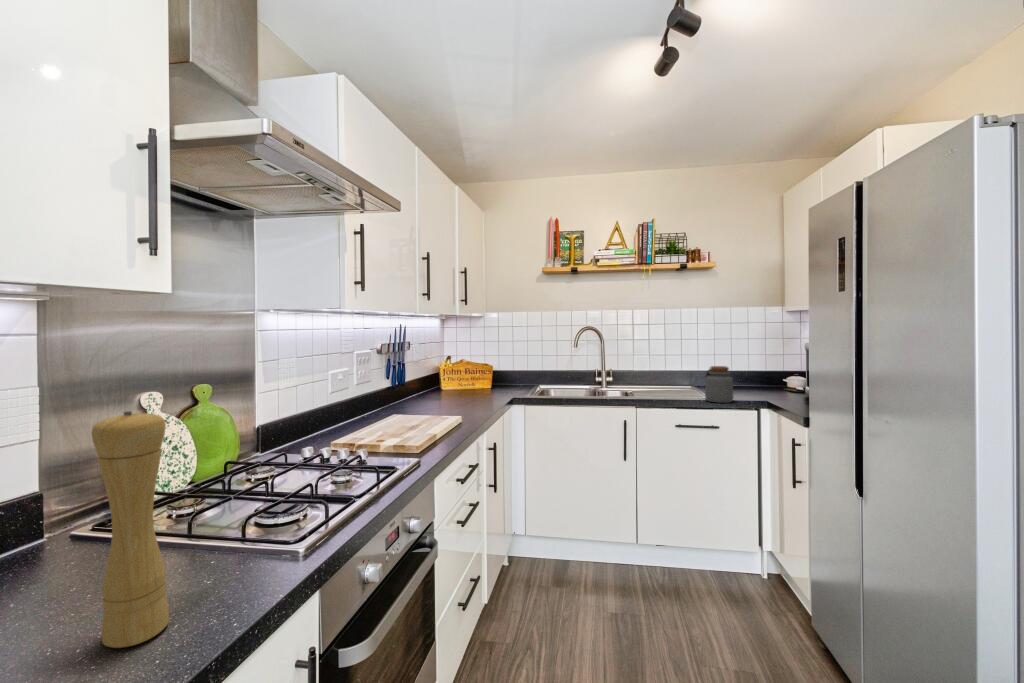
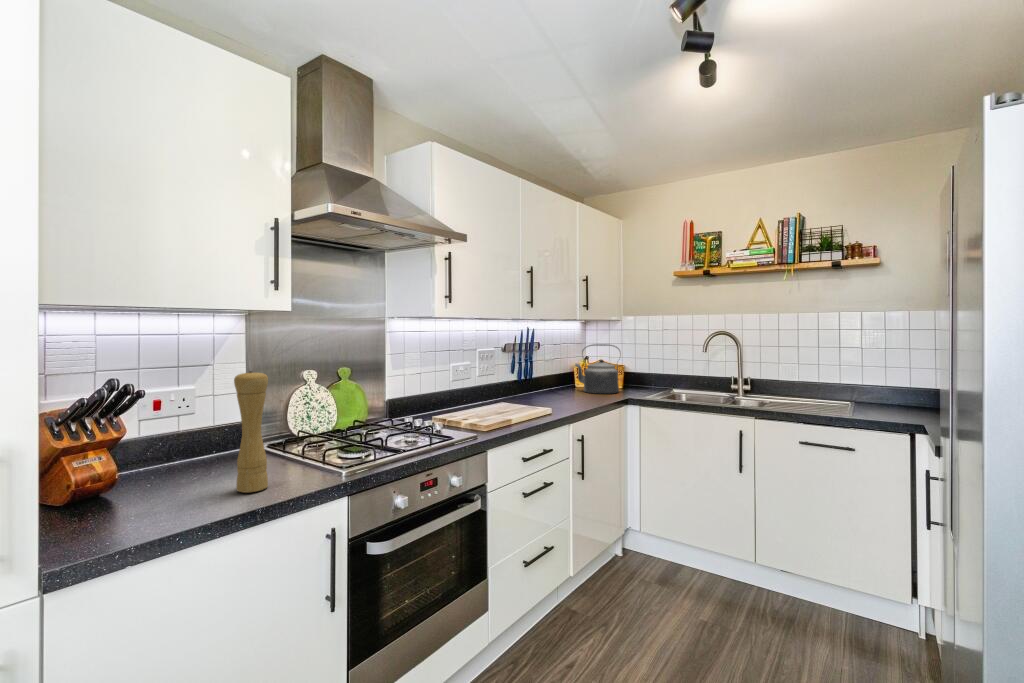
kettle: none [447,341,495,393] -> present [575,344,620,394]
jar: present [705,366,733,403] -> none [839,377,876,420]

